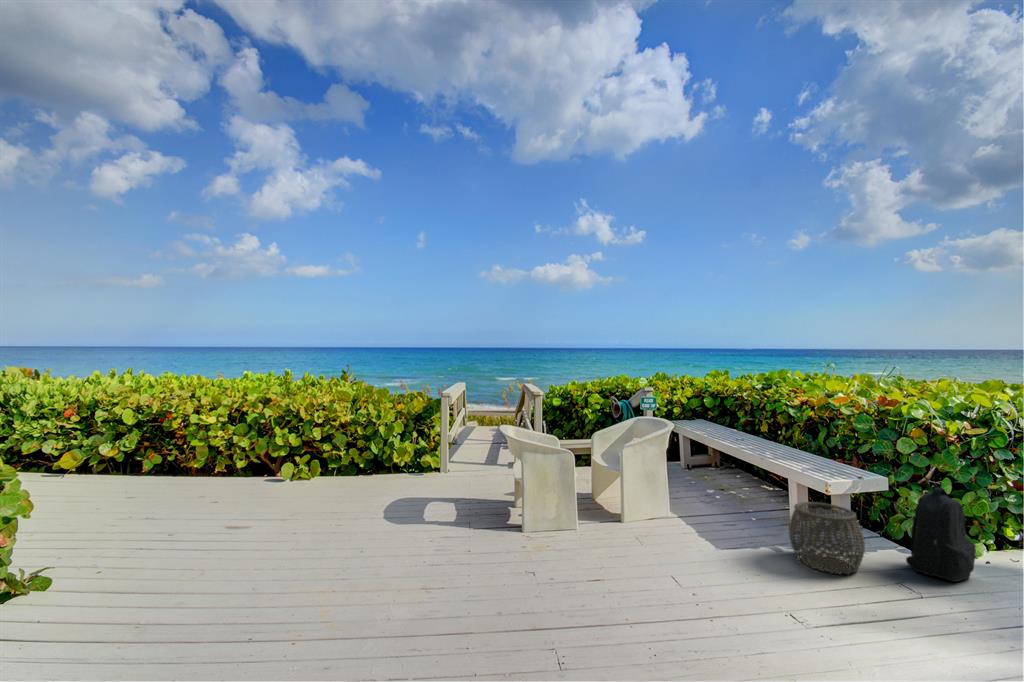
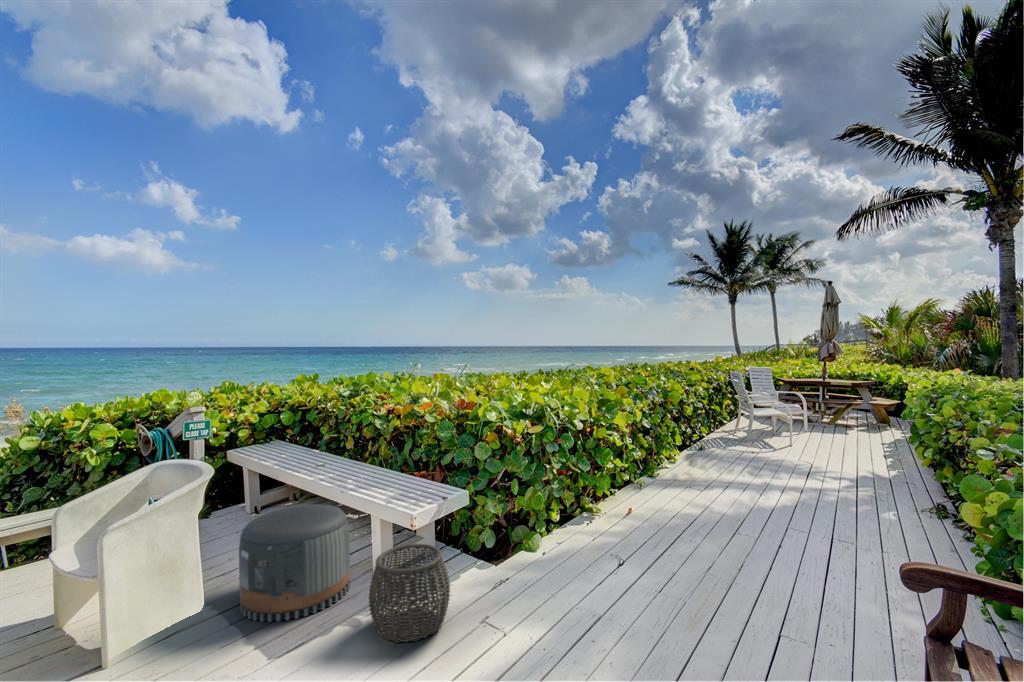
pouf: none [690,460,770,534] -> present [239,504,350,622]
backpack: present [906,488,976,582] -> none [486,496,537,596]

